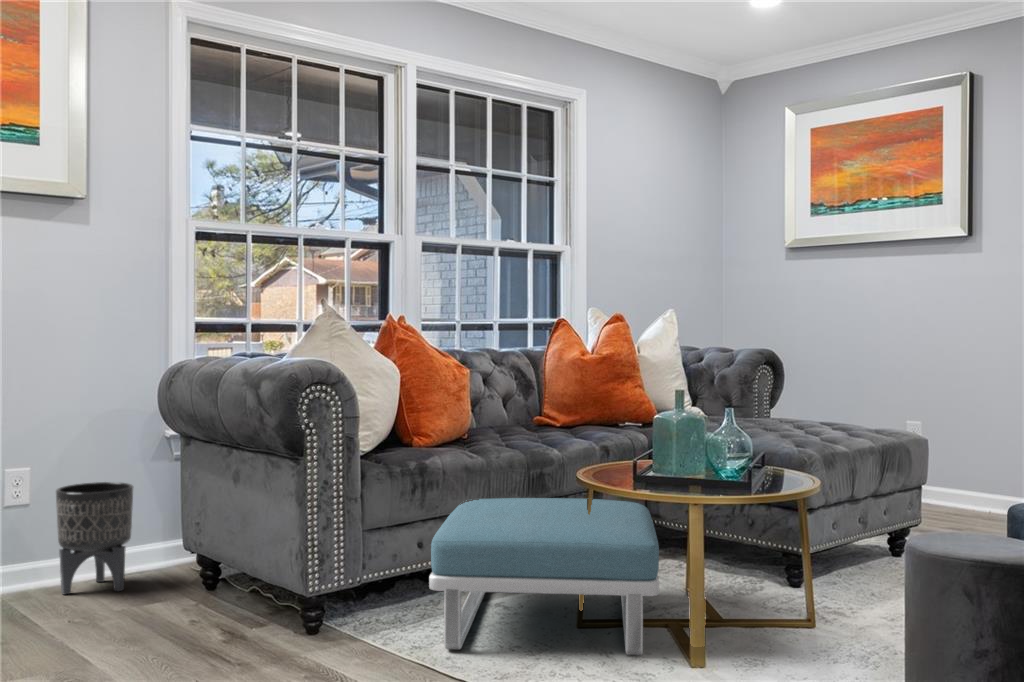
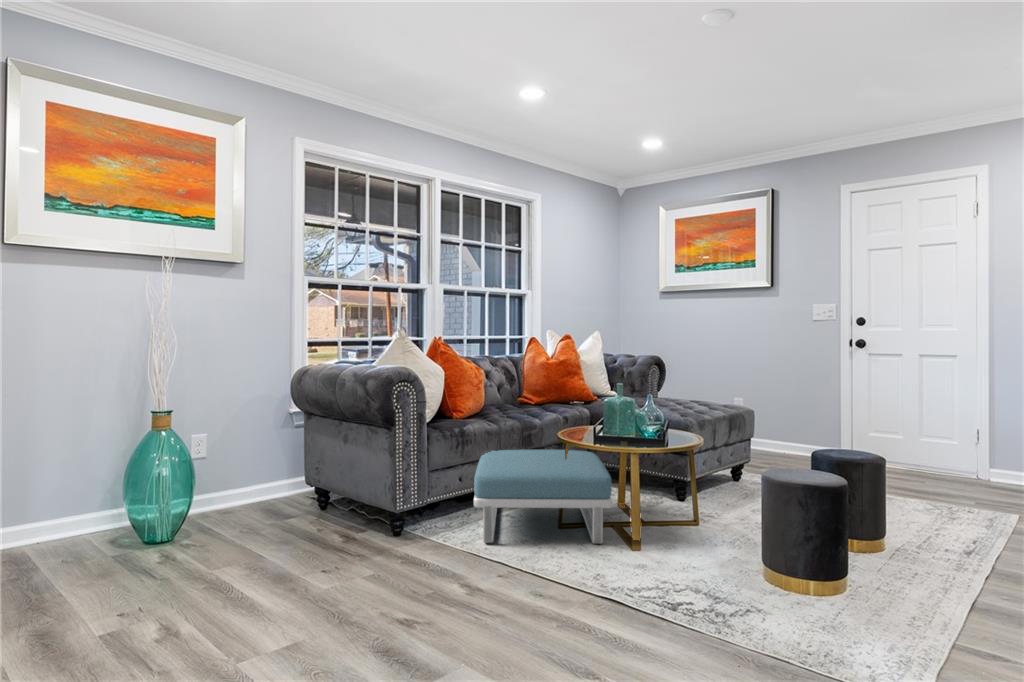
planter: present [56,482,133,594] -> none [225,443,274,514]

